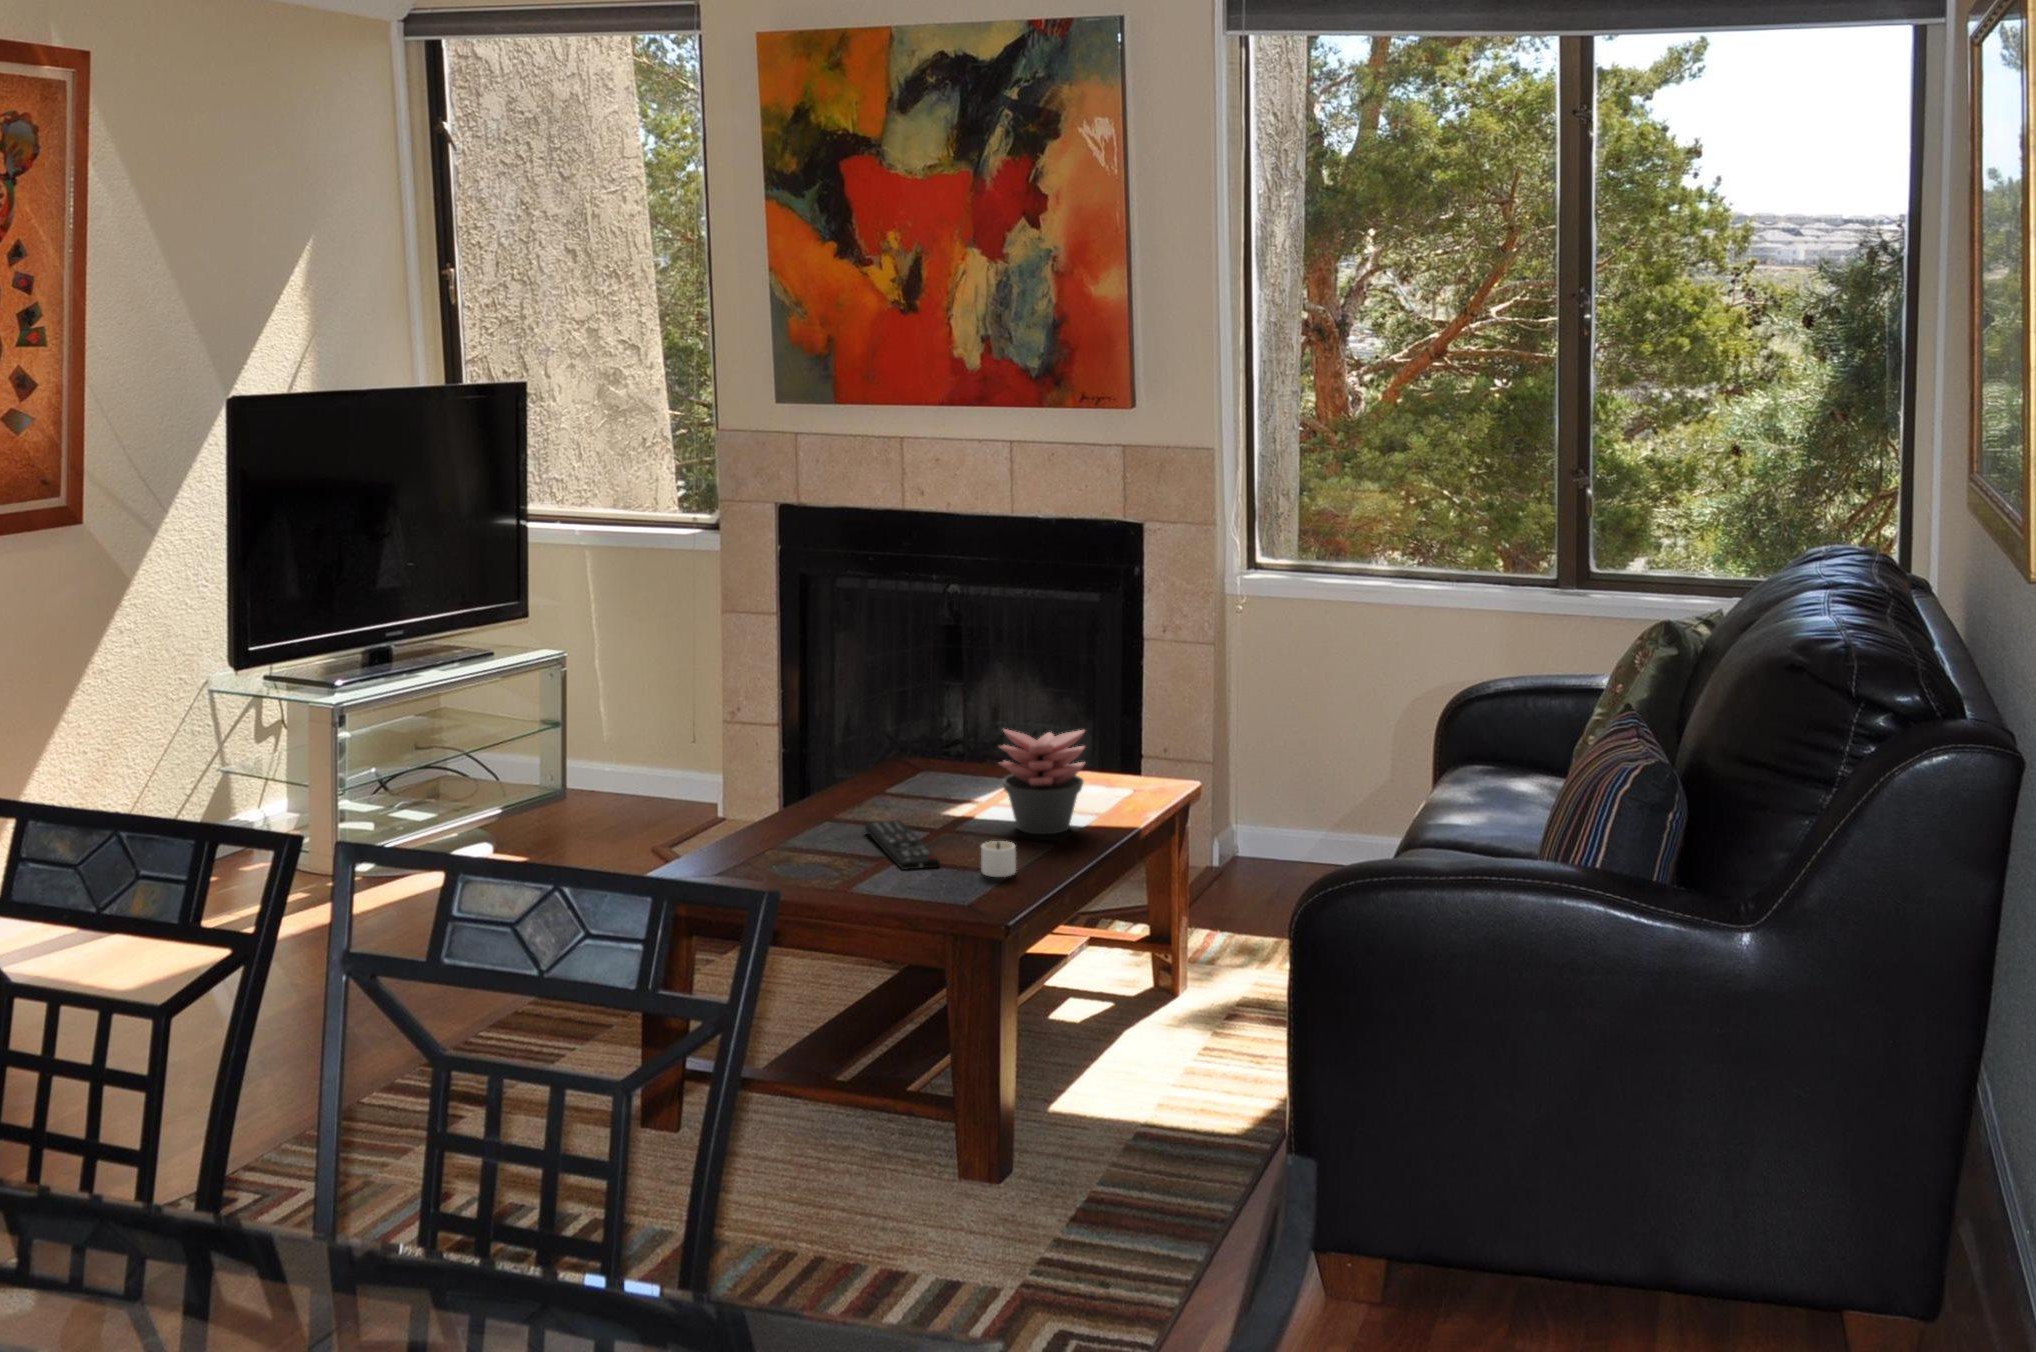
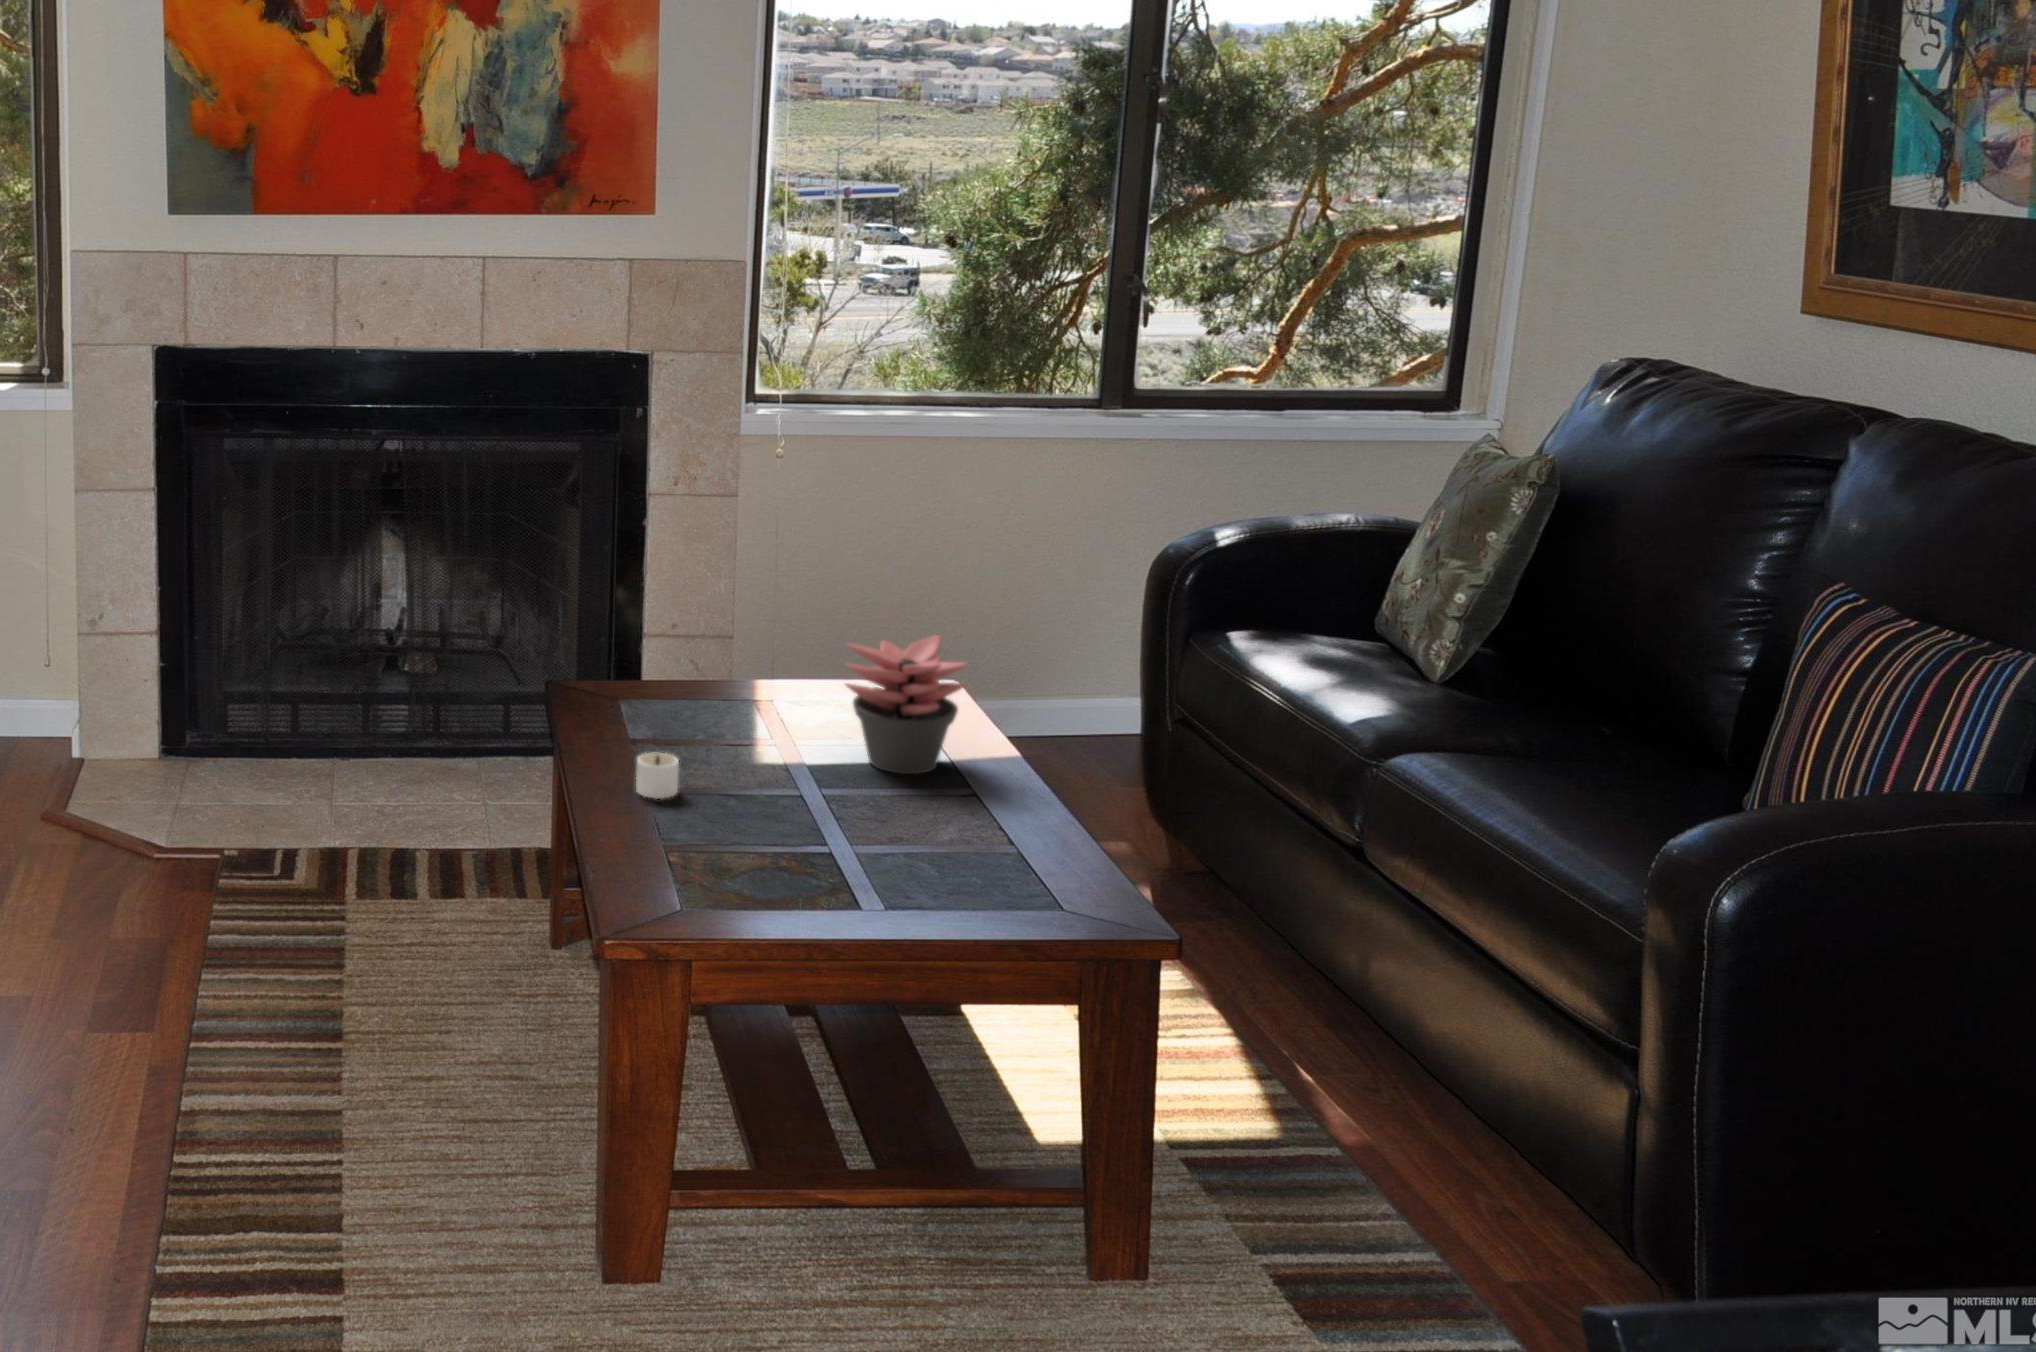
remote control: present [865,820,940,869] -> none [724,778,913,858]
candle: present [981,841,1016,877] -> present [636,753,679,799]

